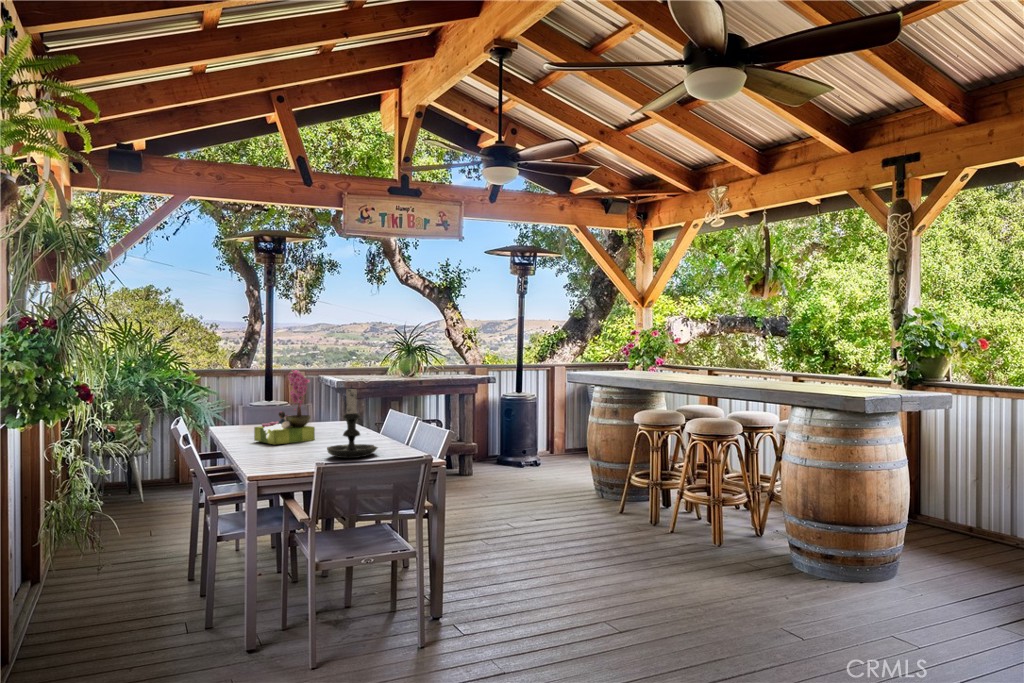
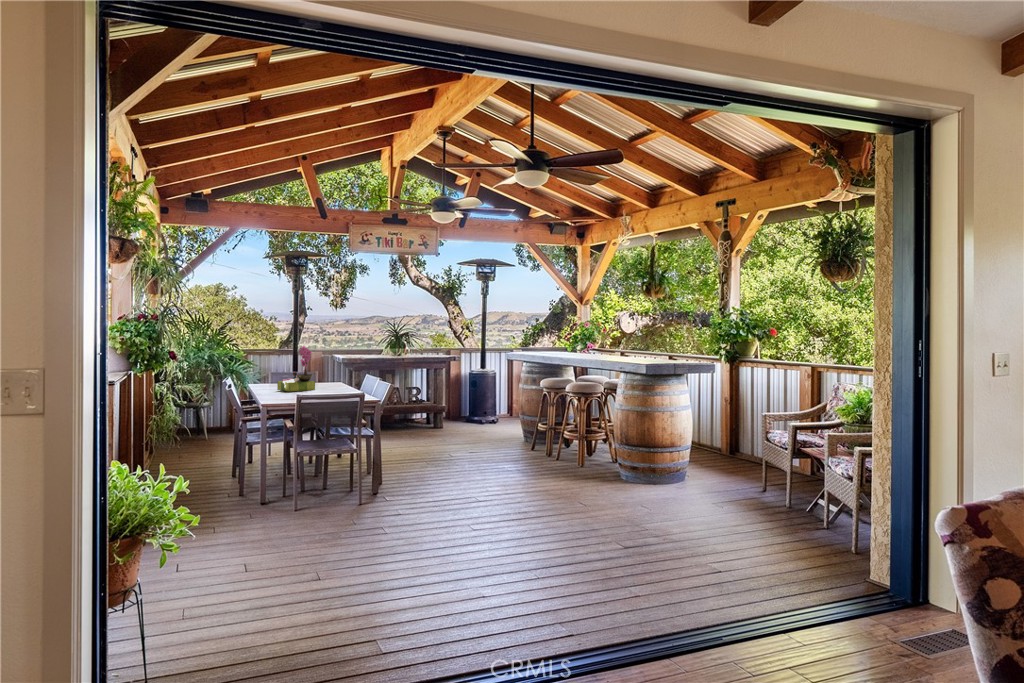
candle holder: present [327,386,378,458] -> none [317,353,348,397]

